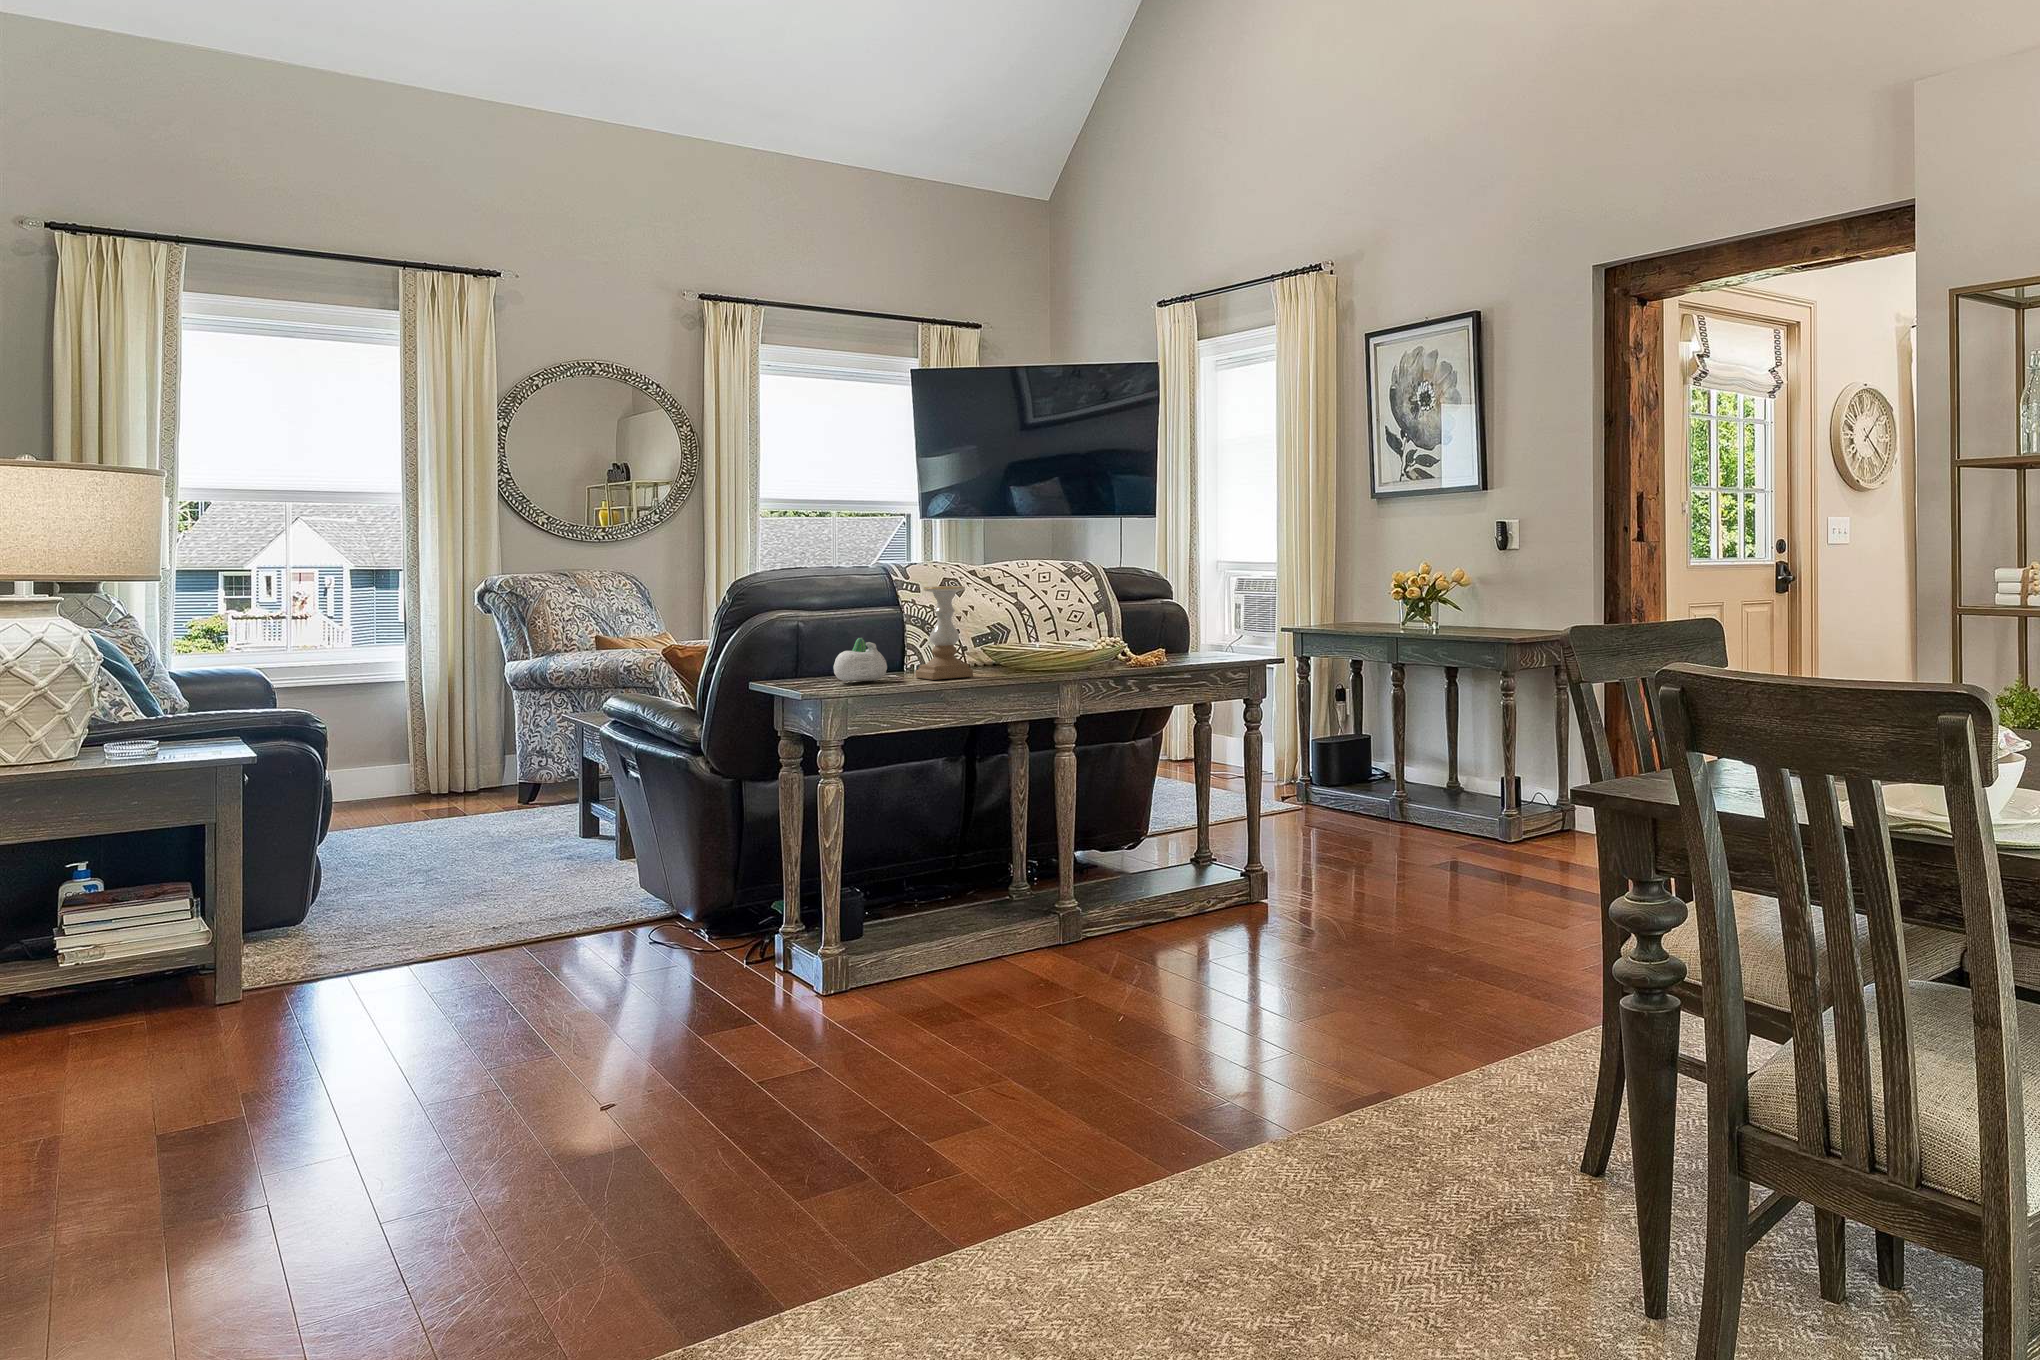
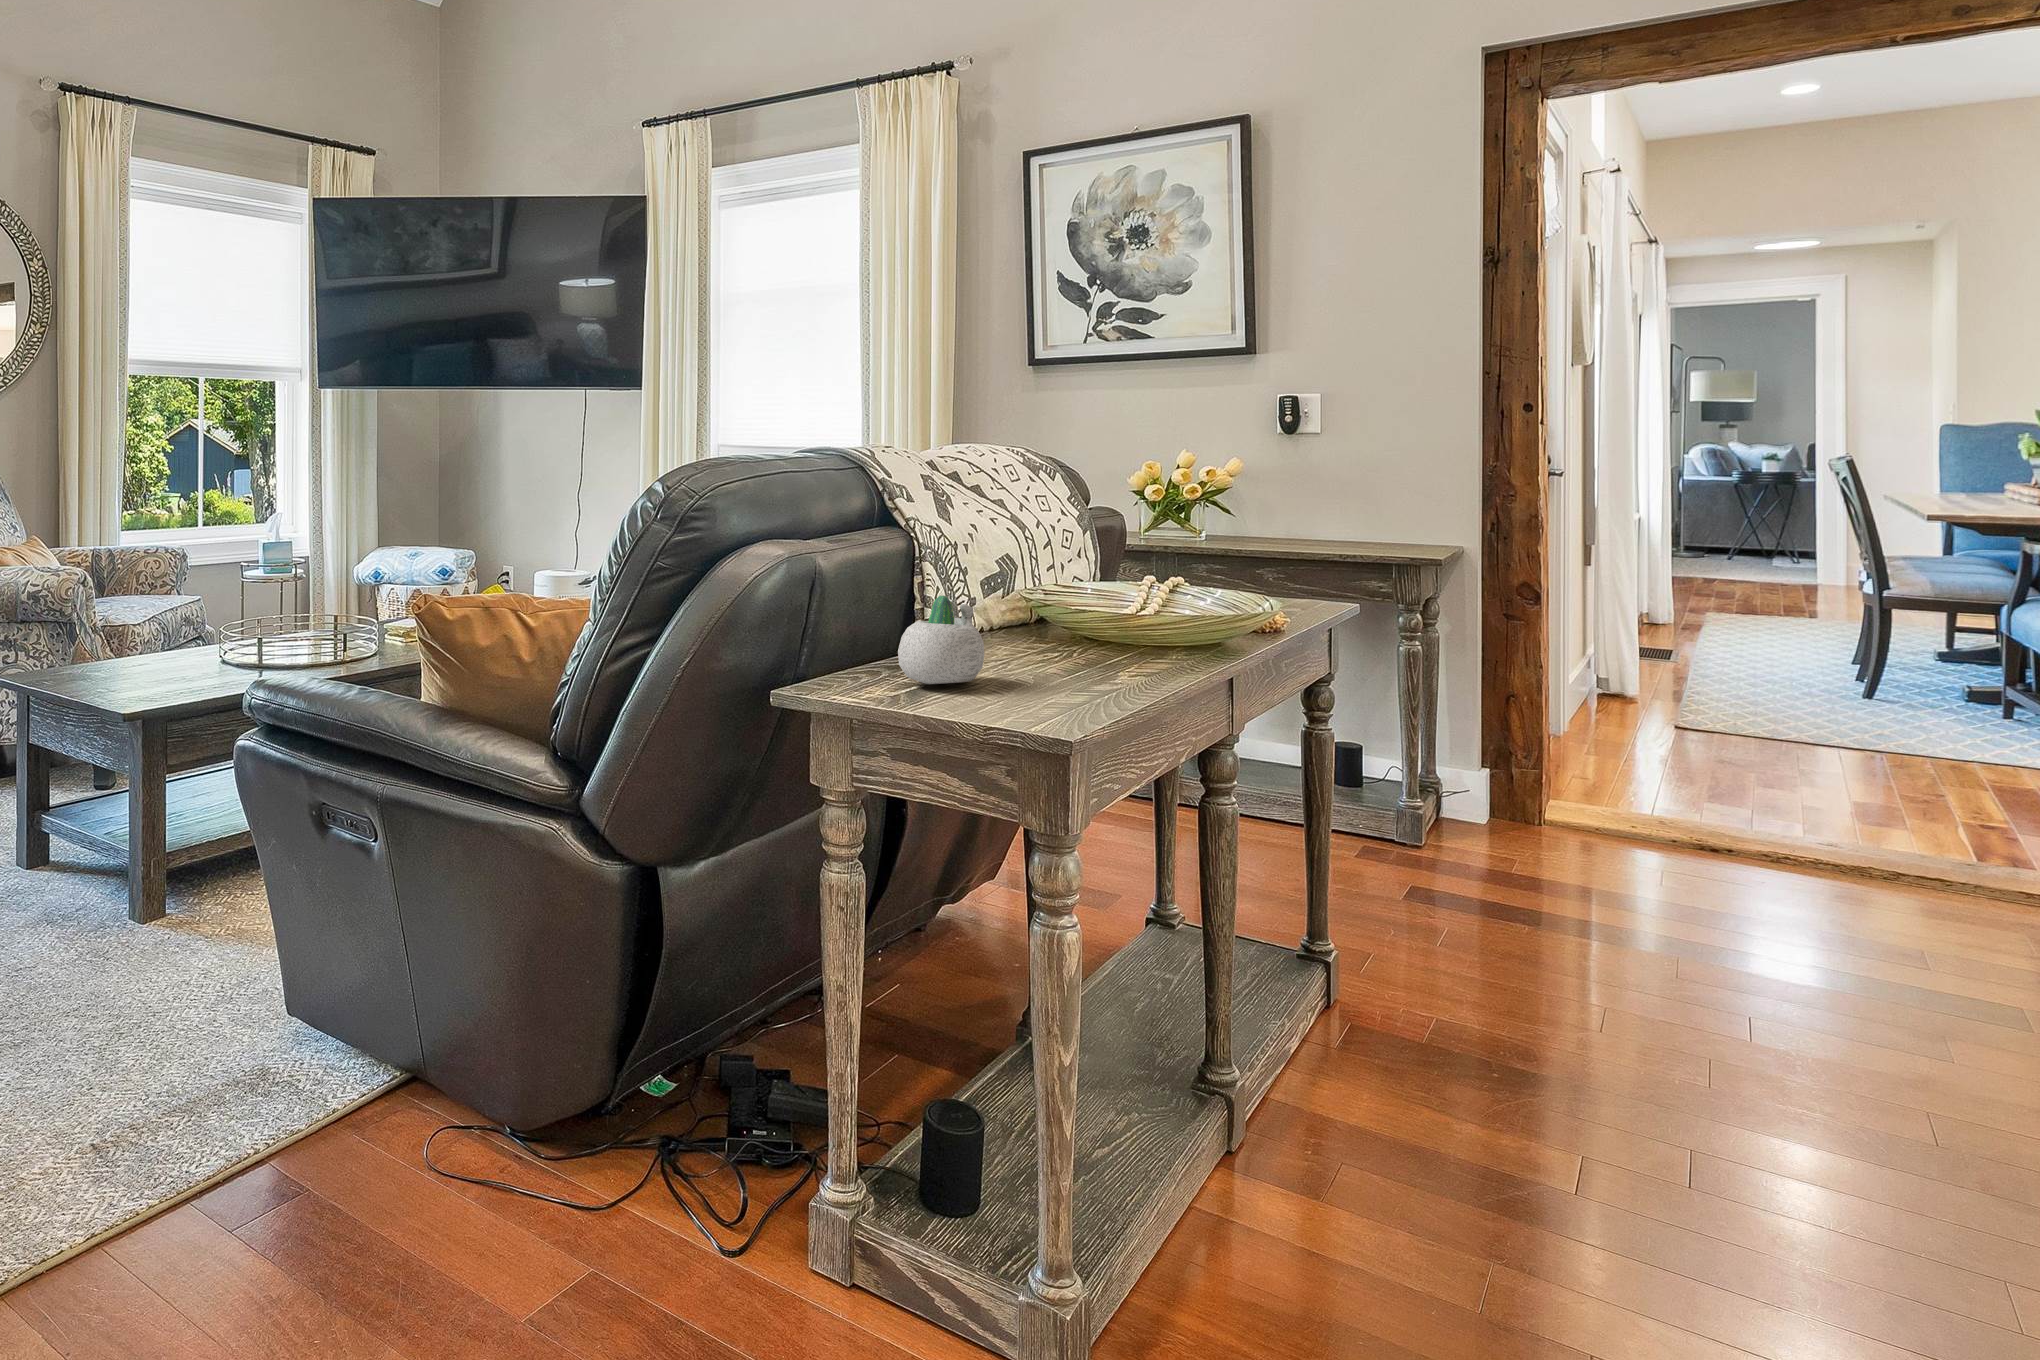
candle holder: present [916,586,973,680] -> none [993,491,1098,677]

